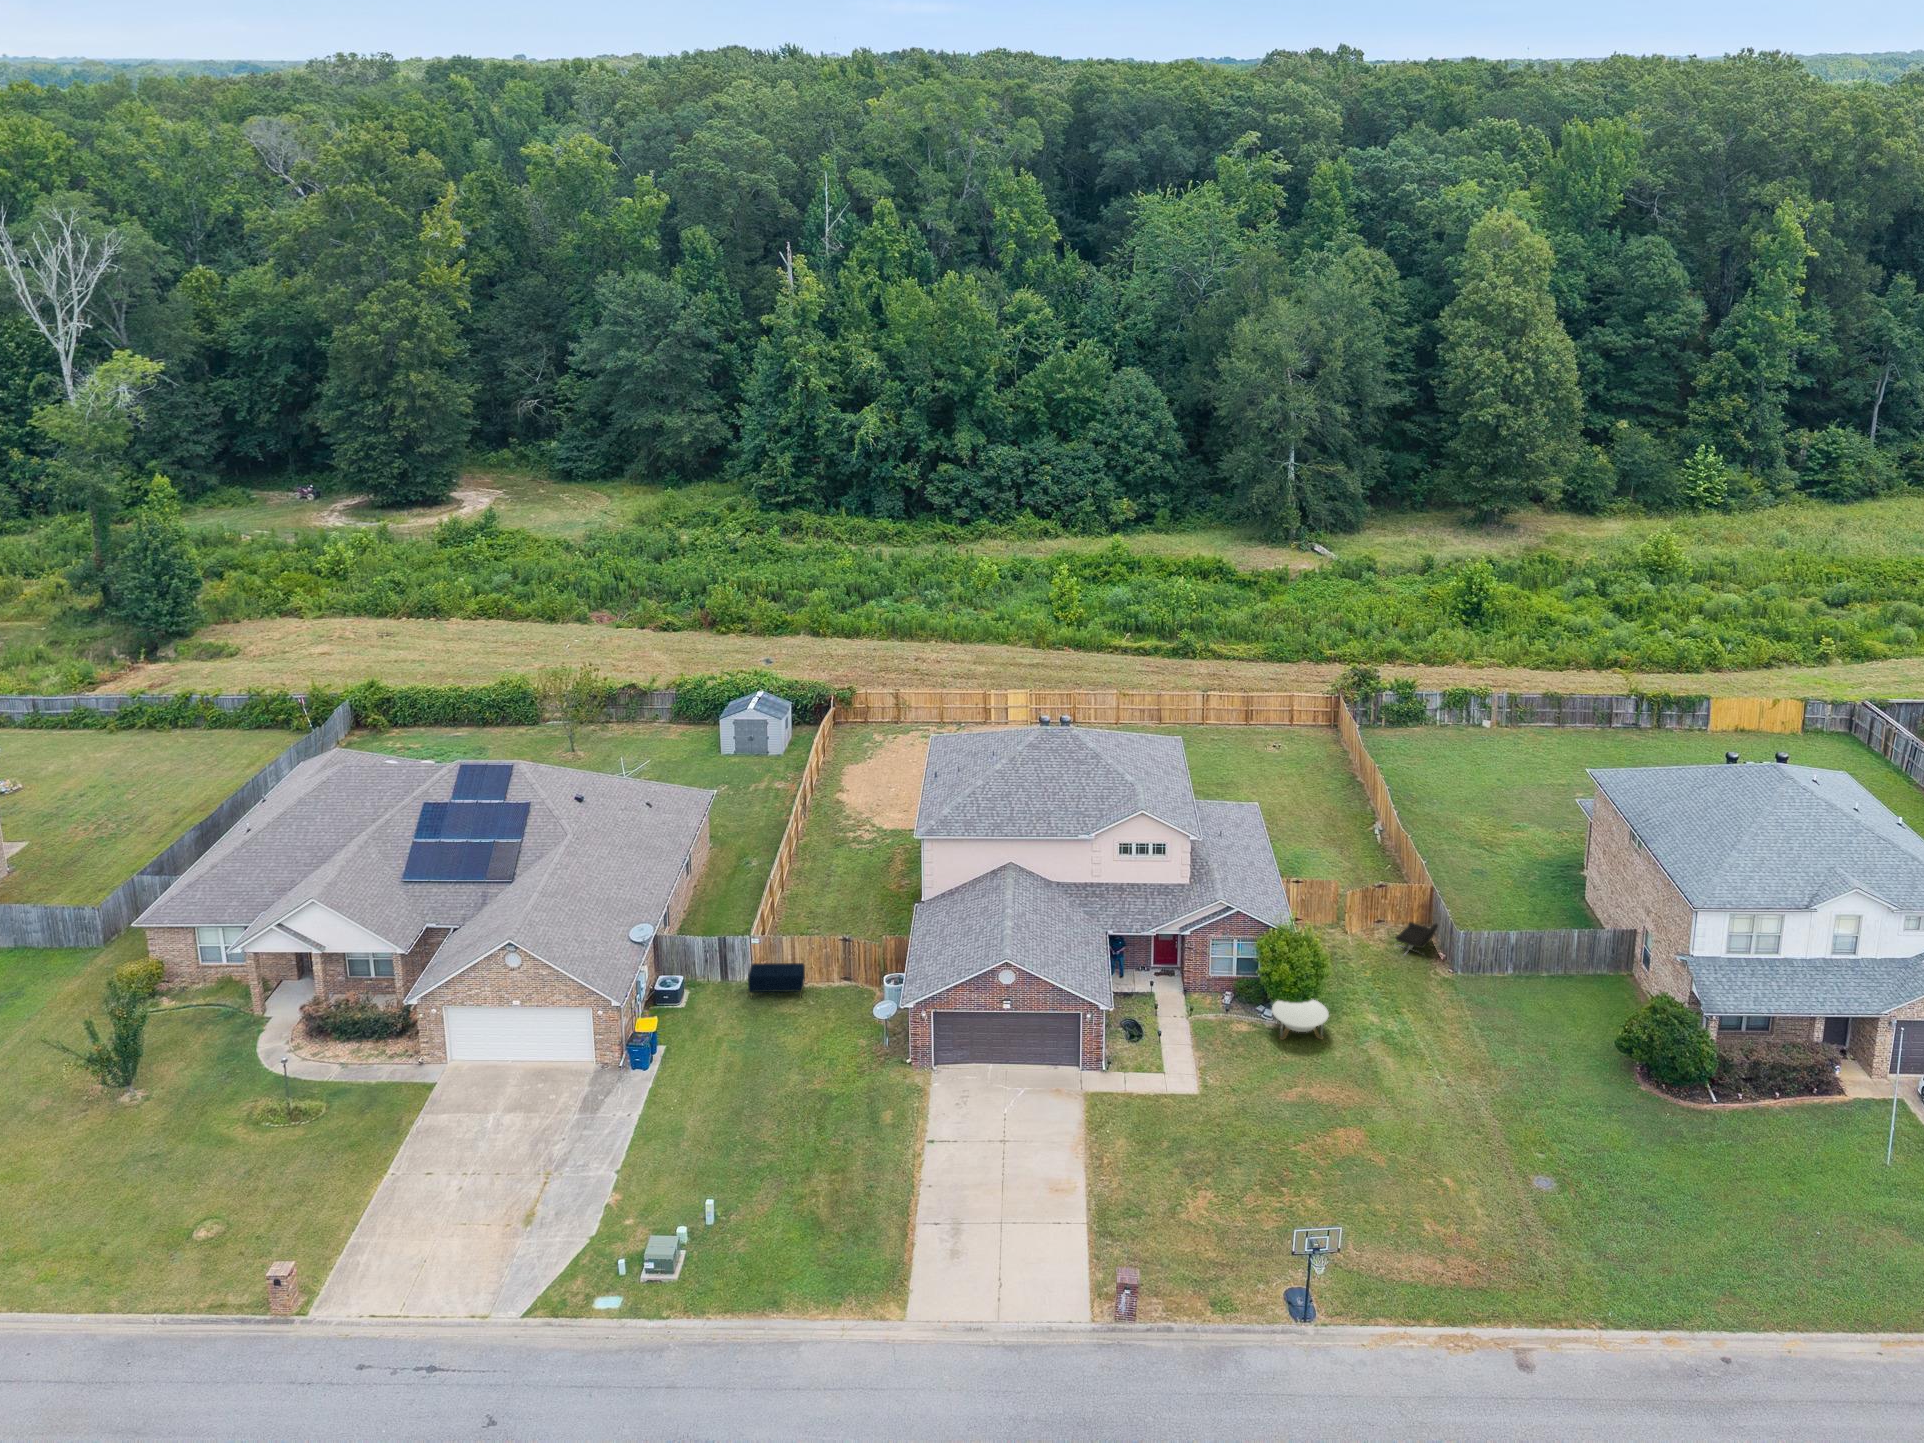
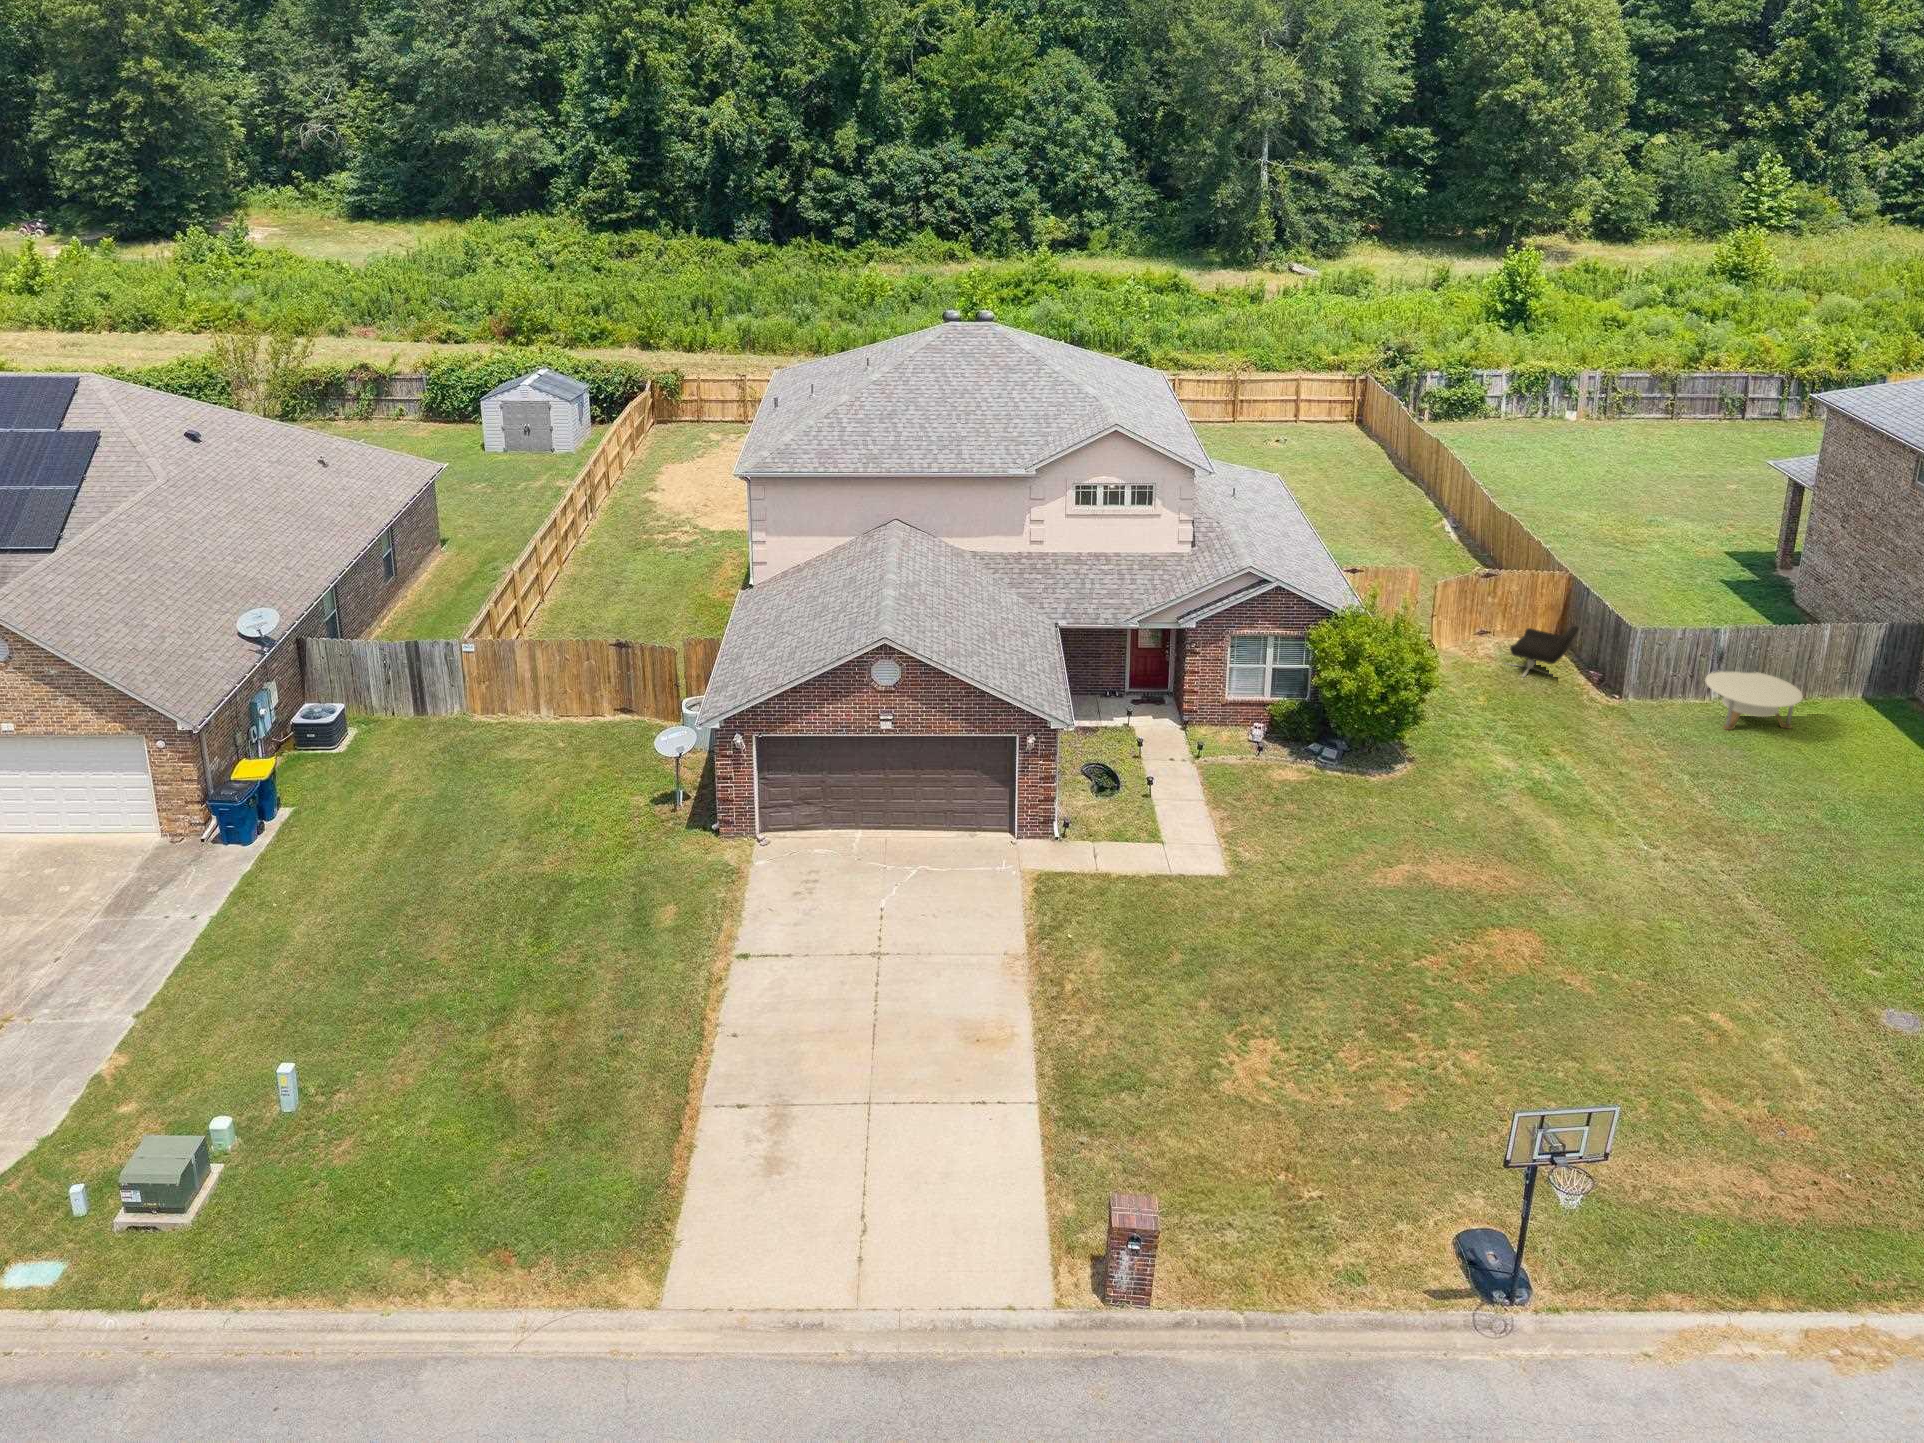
bench: present [748,963,805,997] -> none [454,682,555,738]
round table: present [1272,1000,1329,1040] -> present [1705,672,1803,730]

